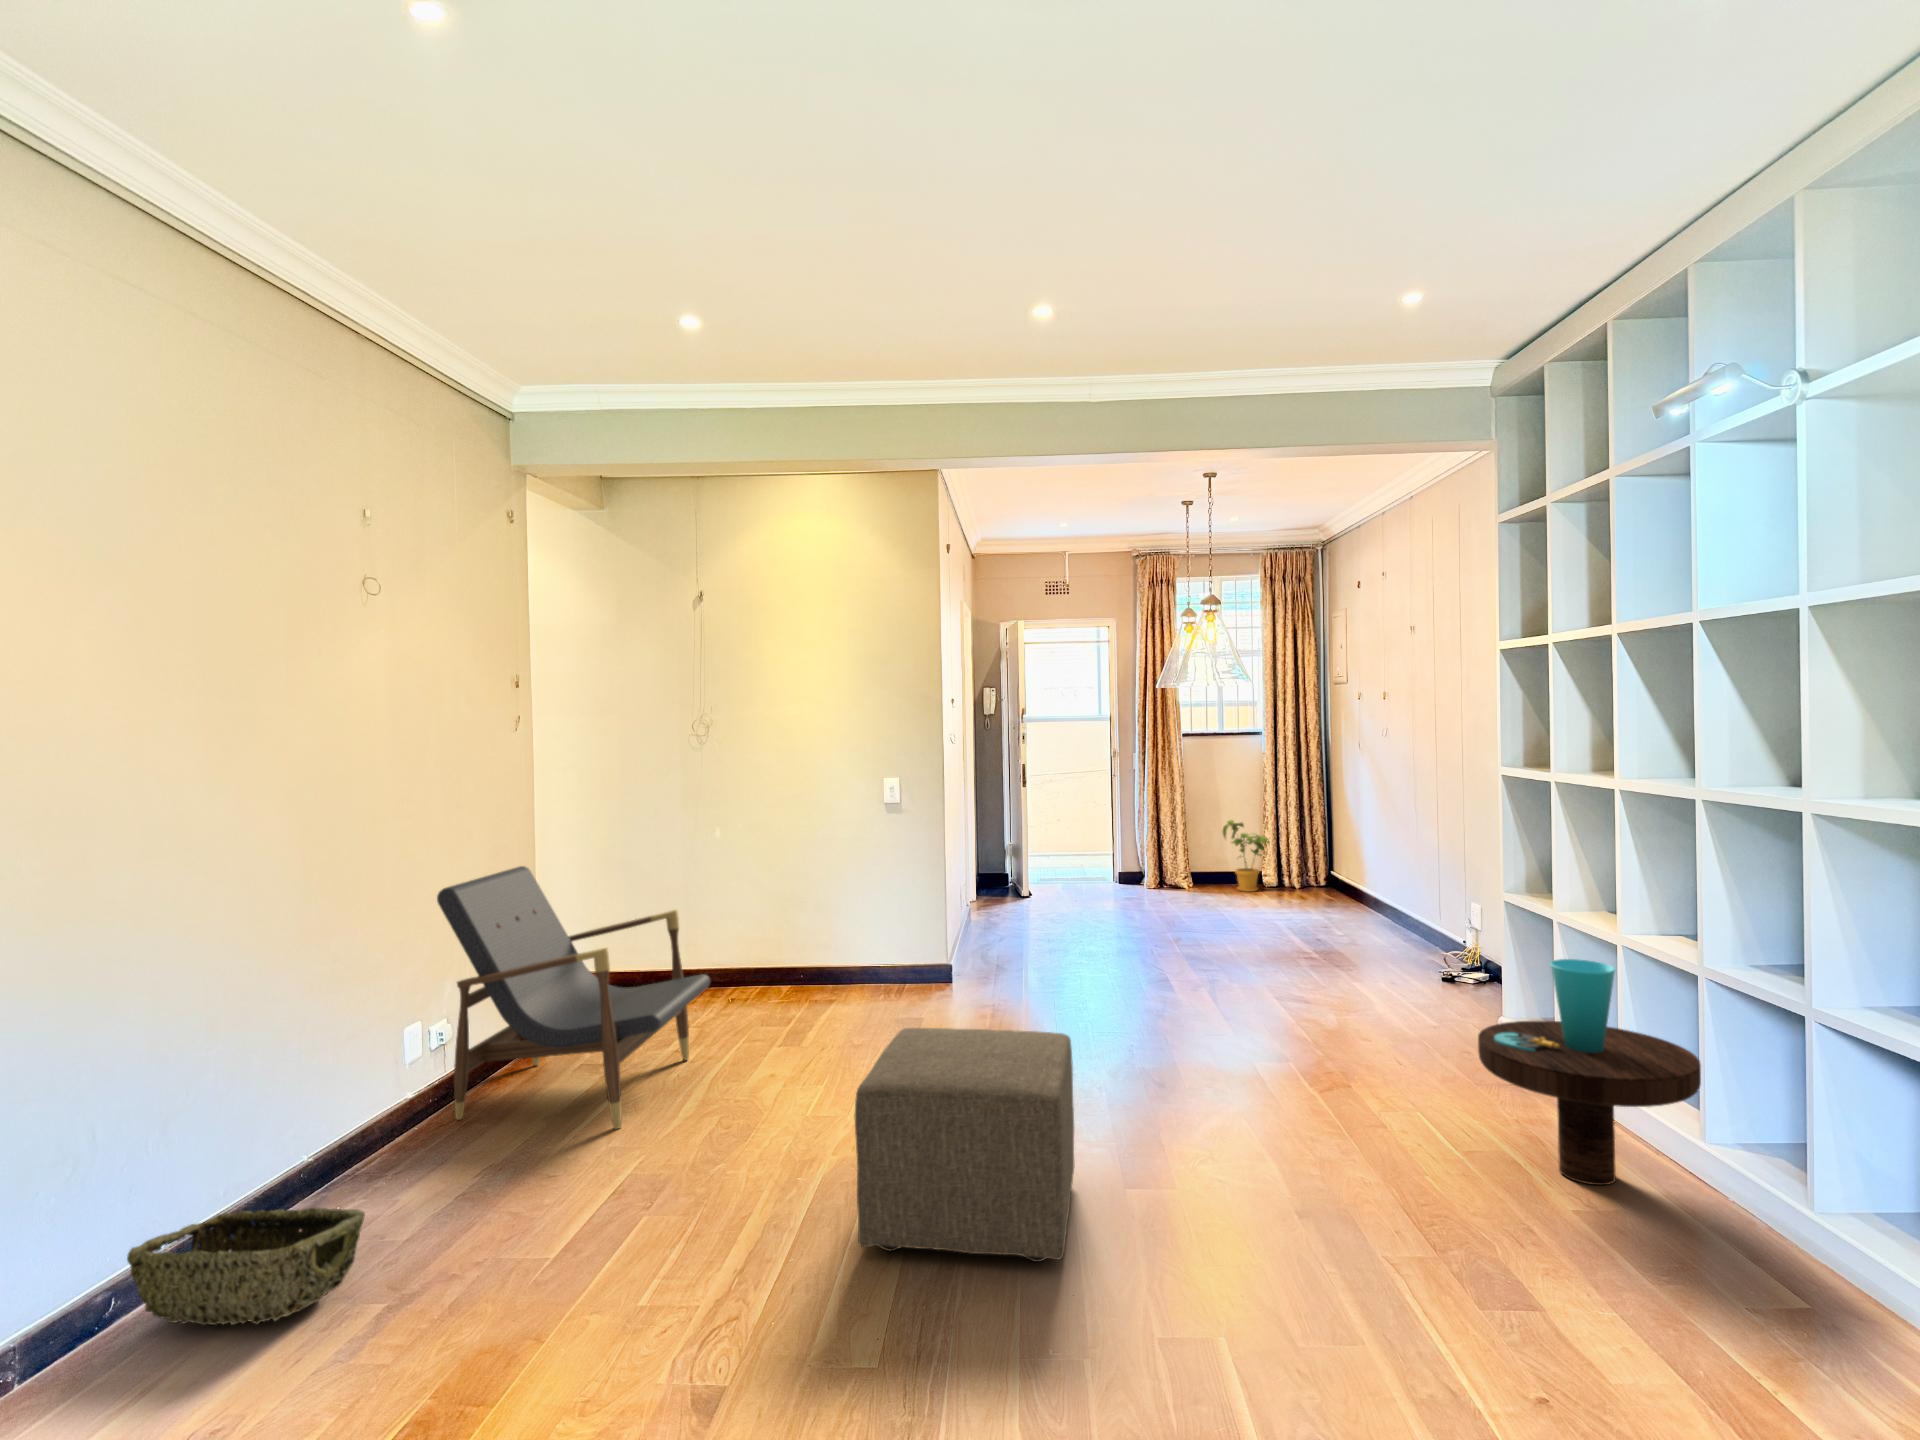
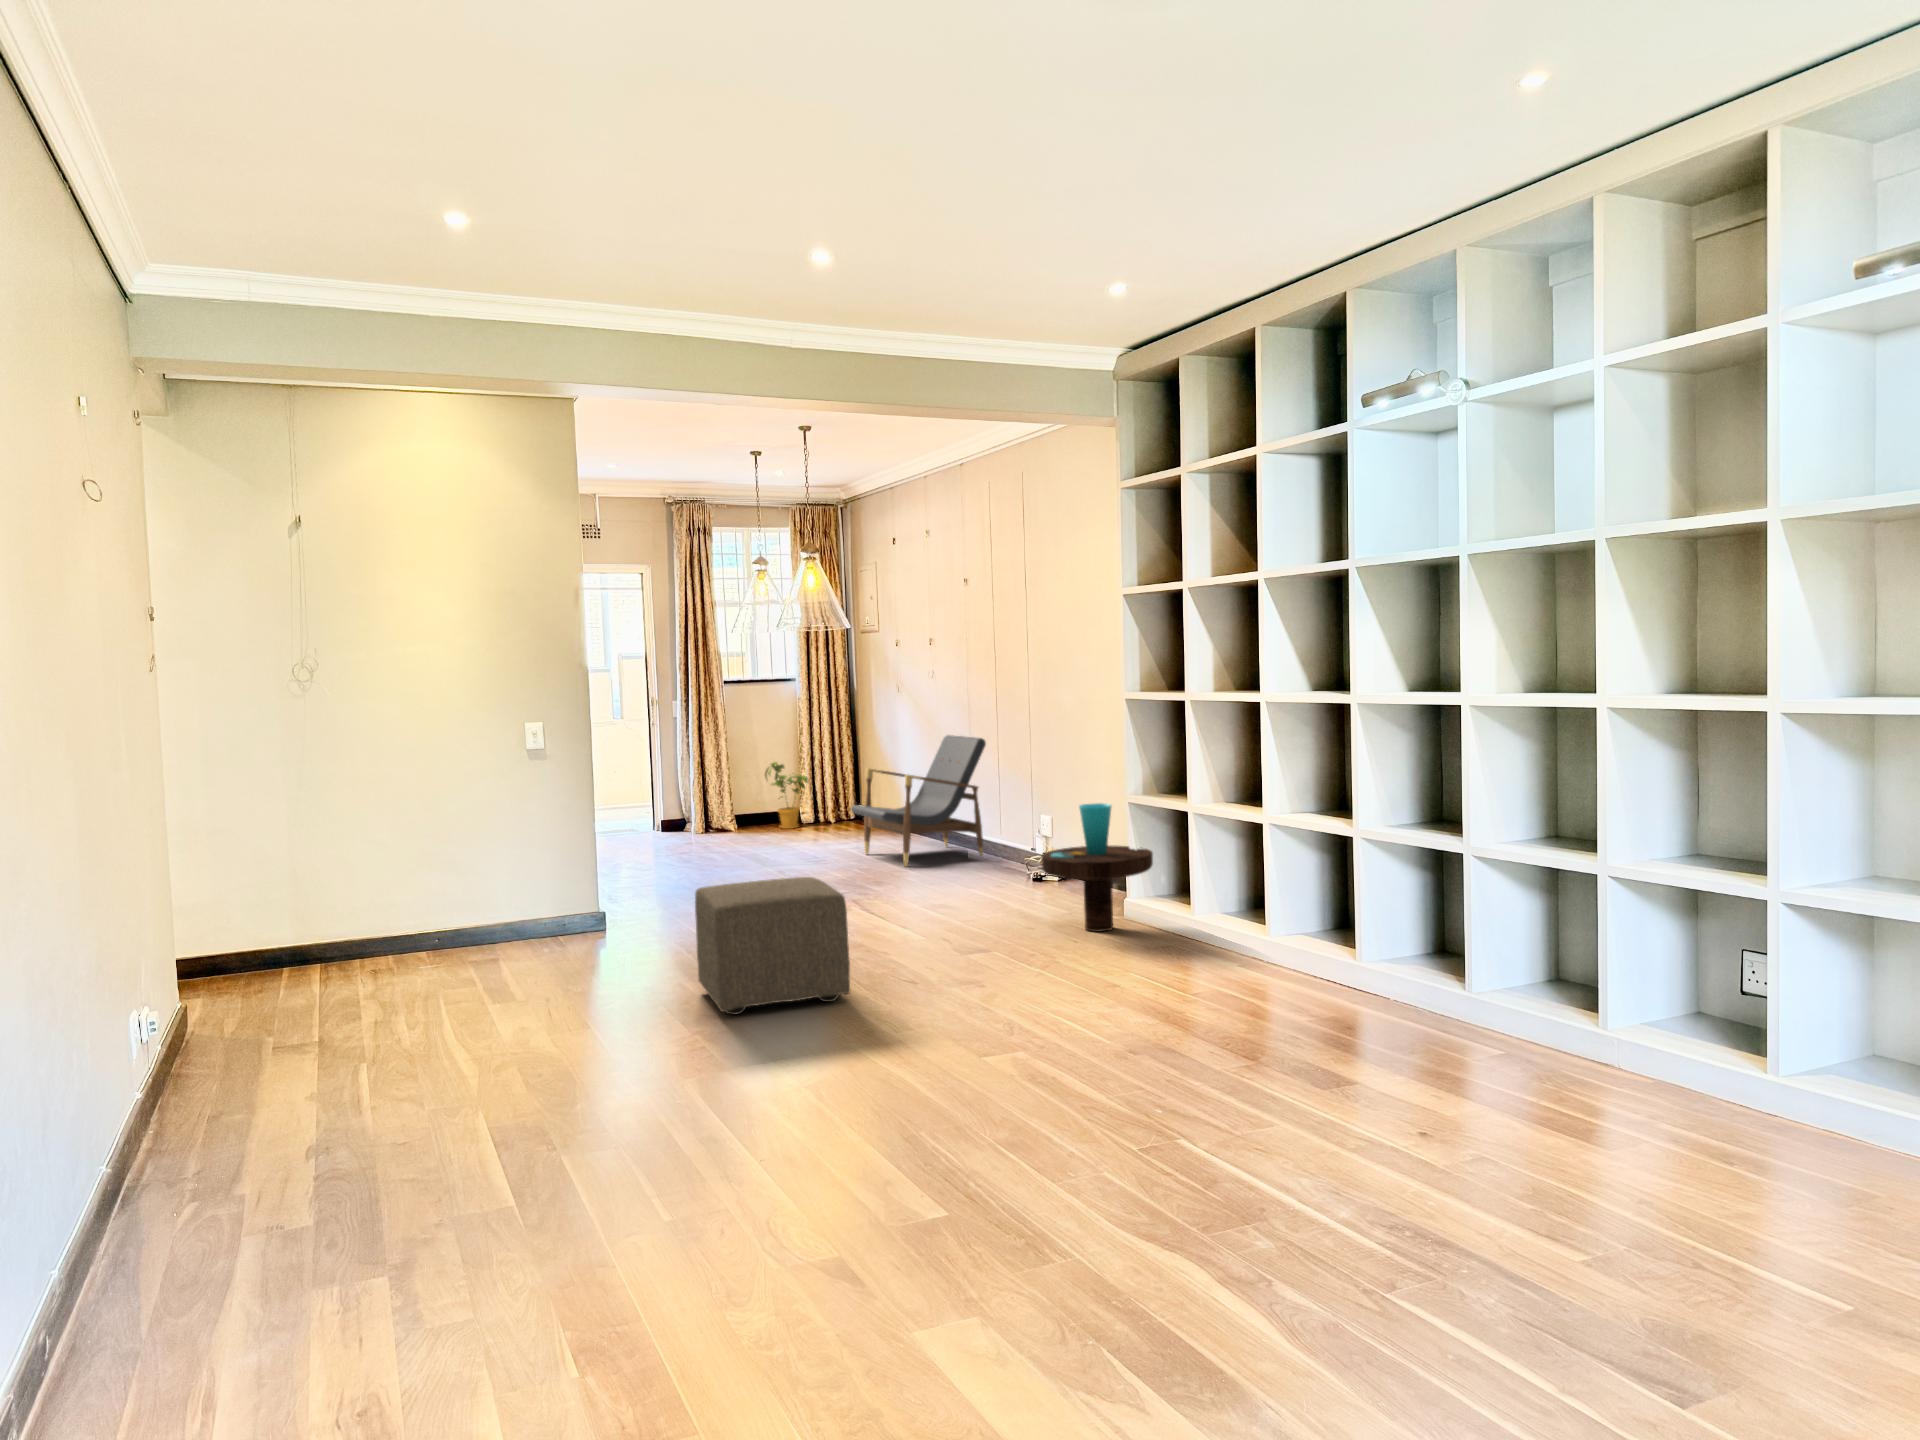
lounge chair: present [437,866,710,1129] -> present [851,735,986,867]
woven basket: present [127,1207,365,1325] -> none [227,1037,381,1119]

